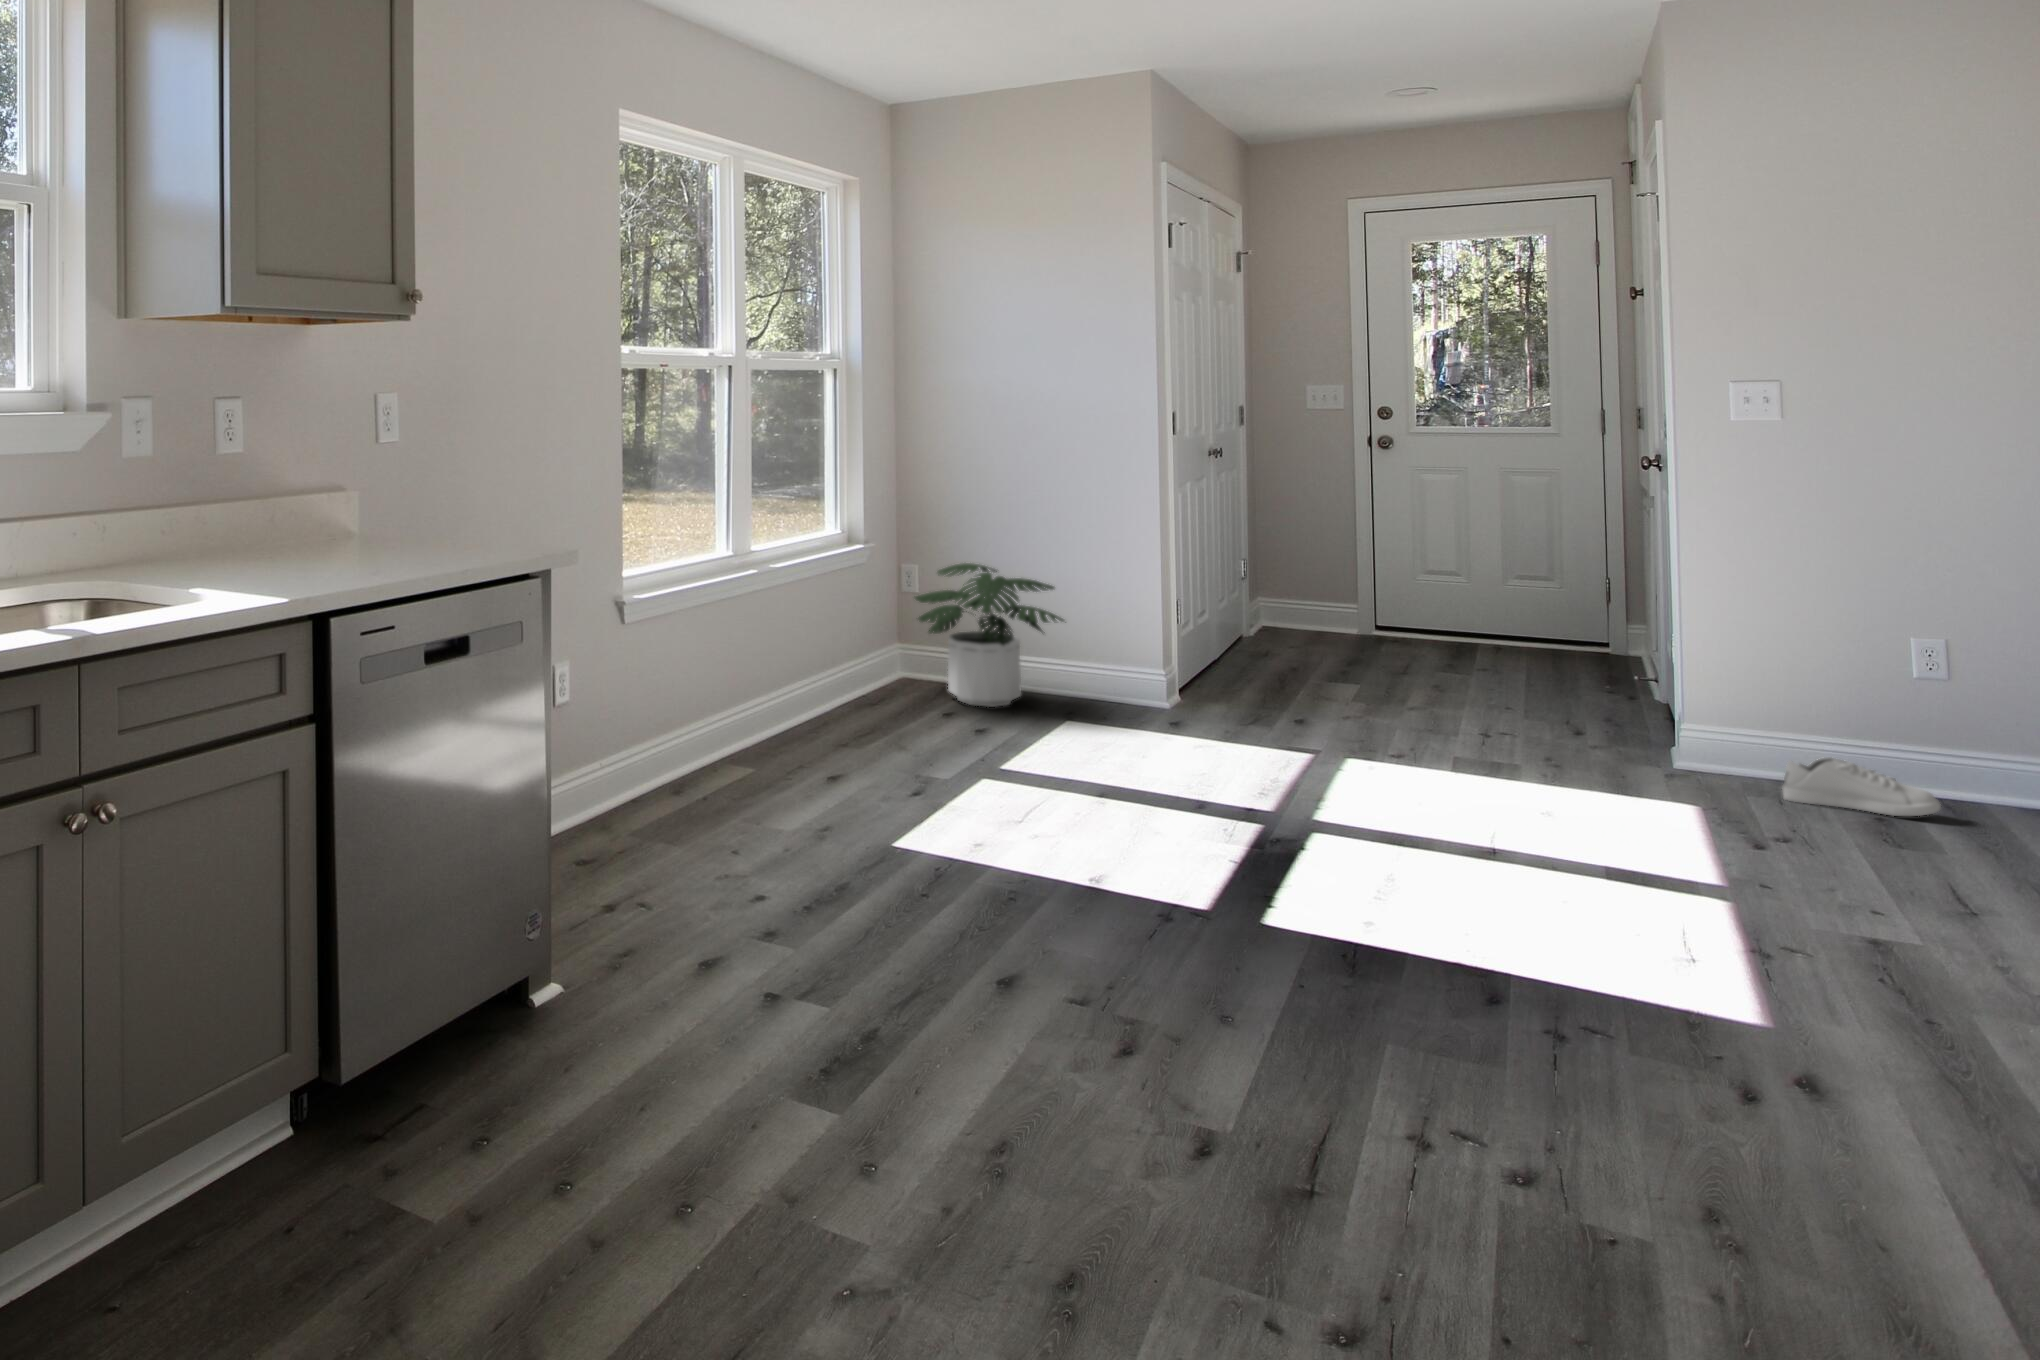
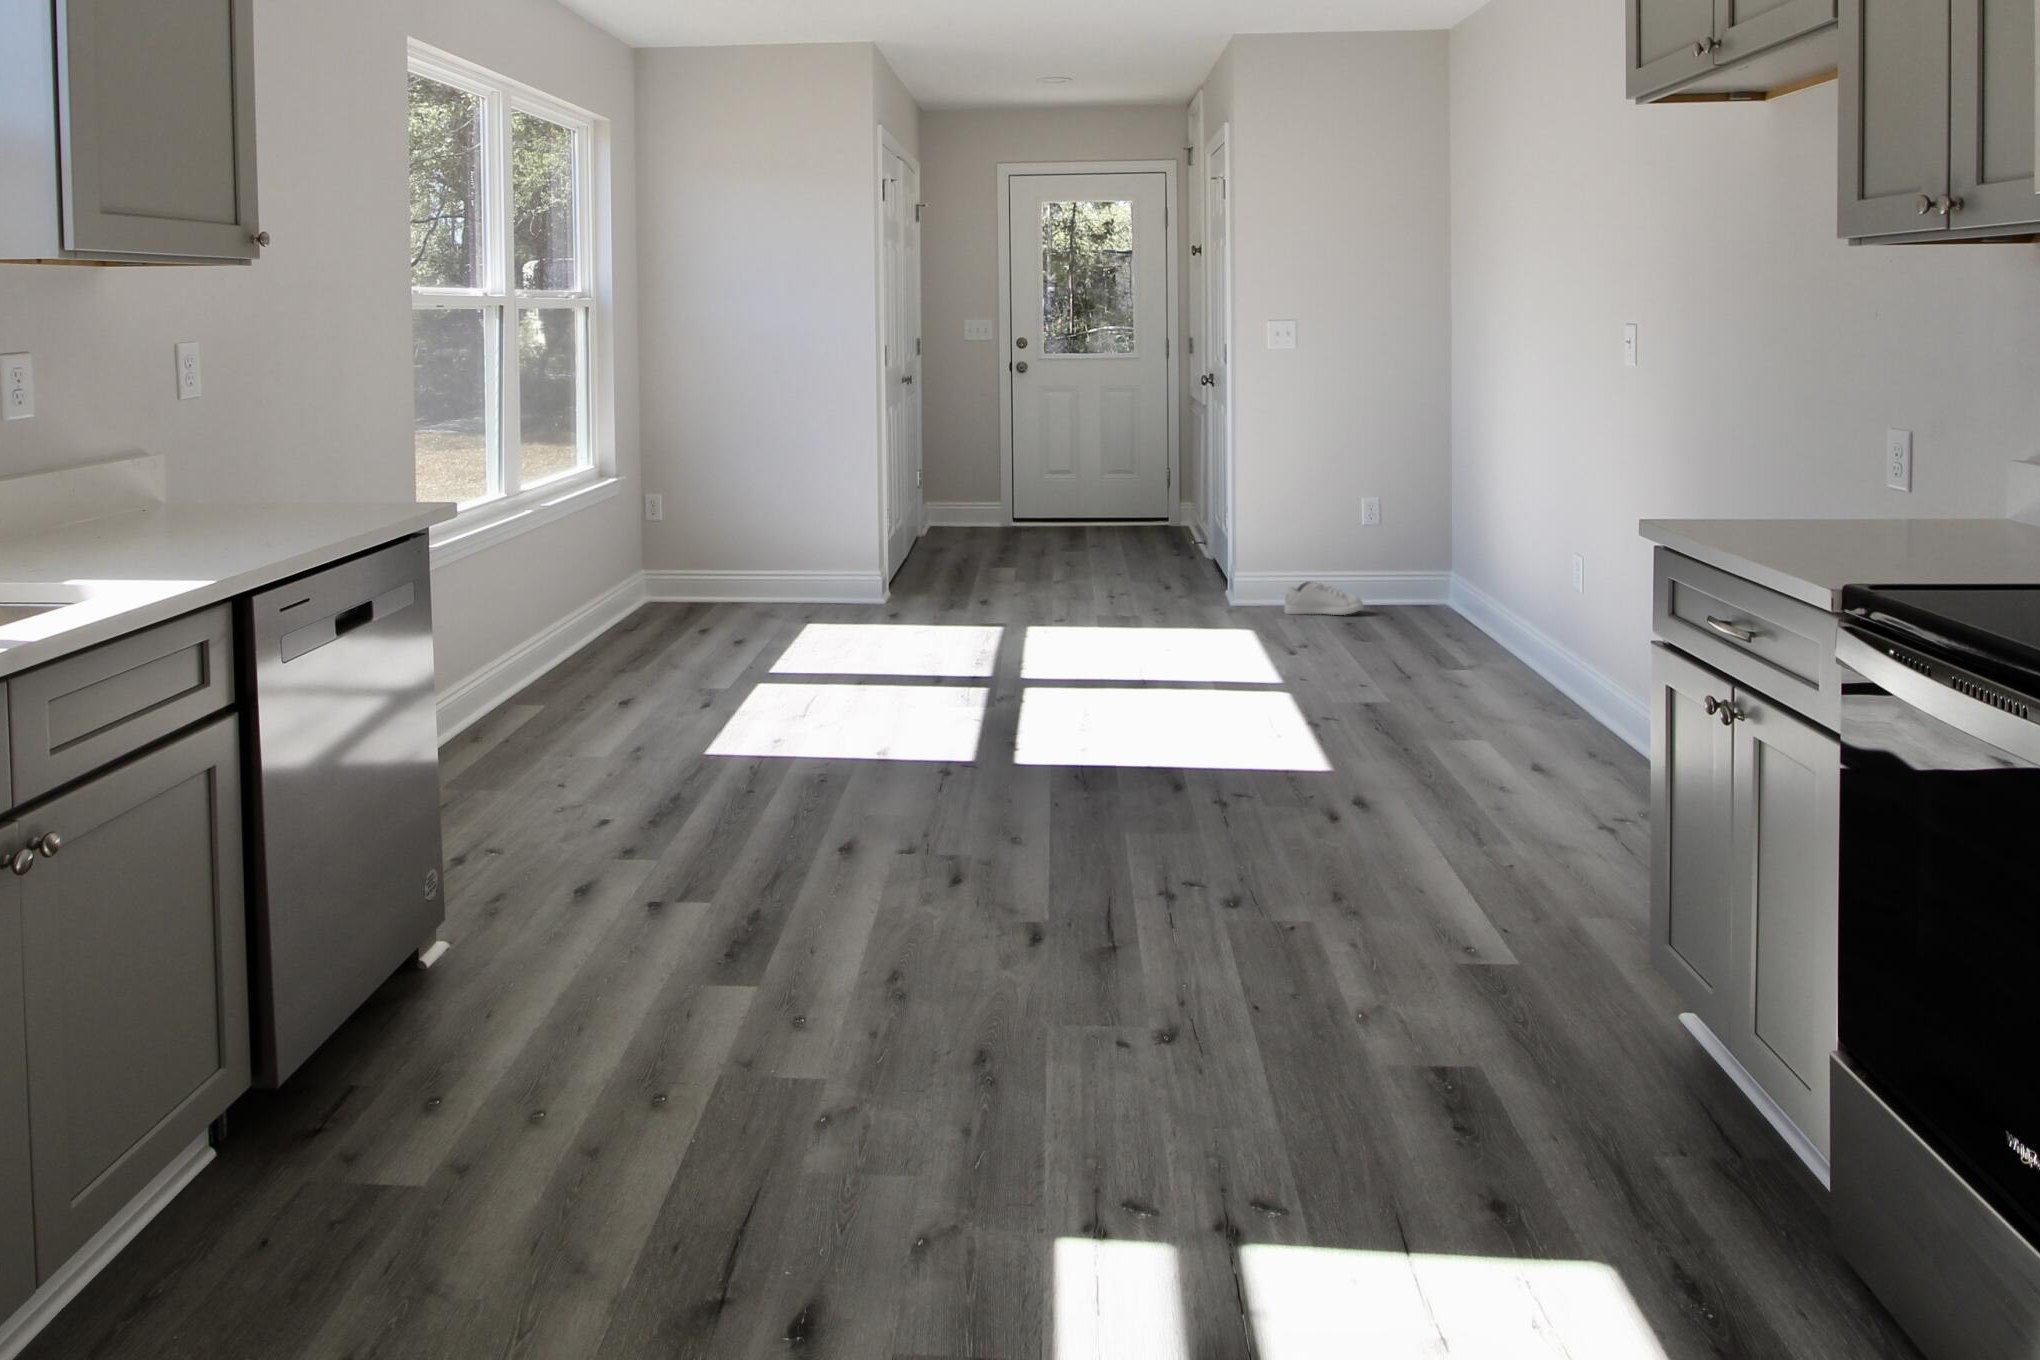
potted plant: present [915,563,1064,707] -> none [669,492,811,621]

